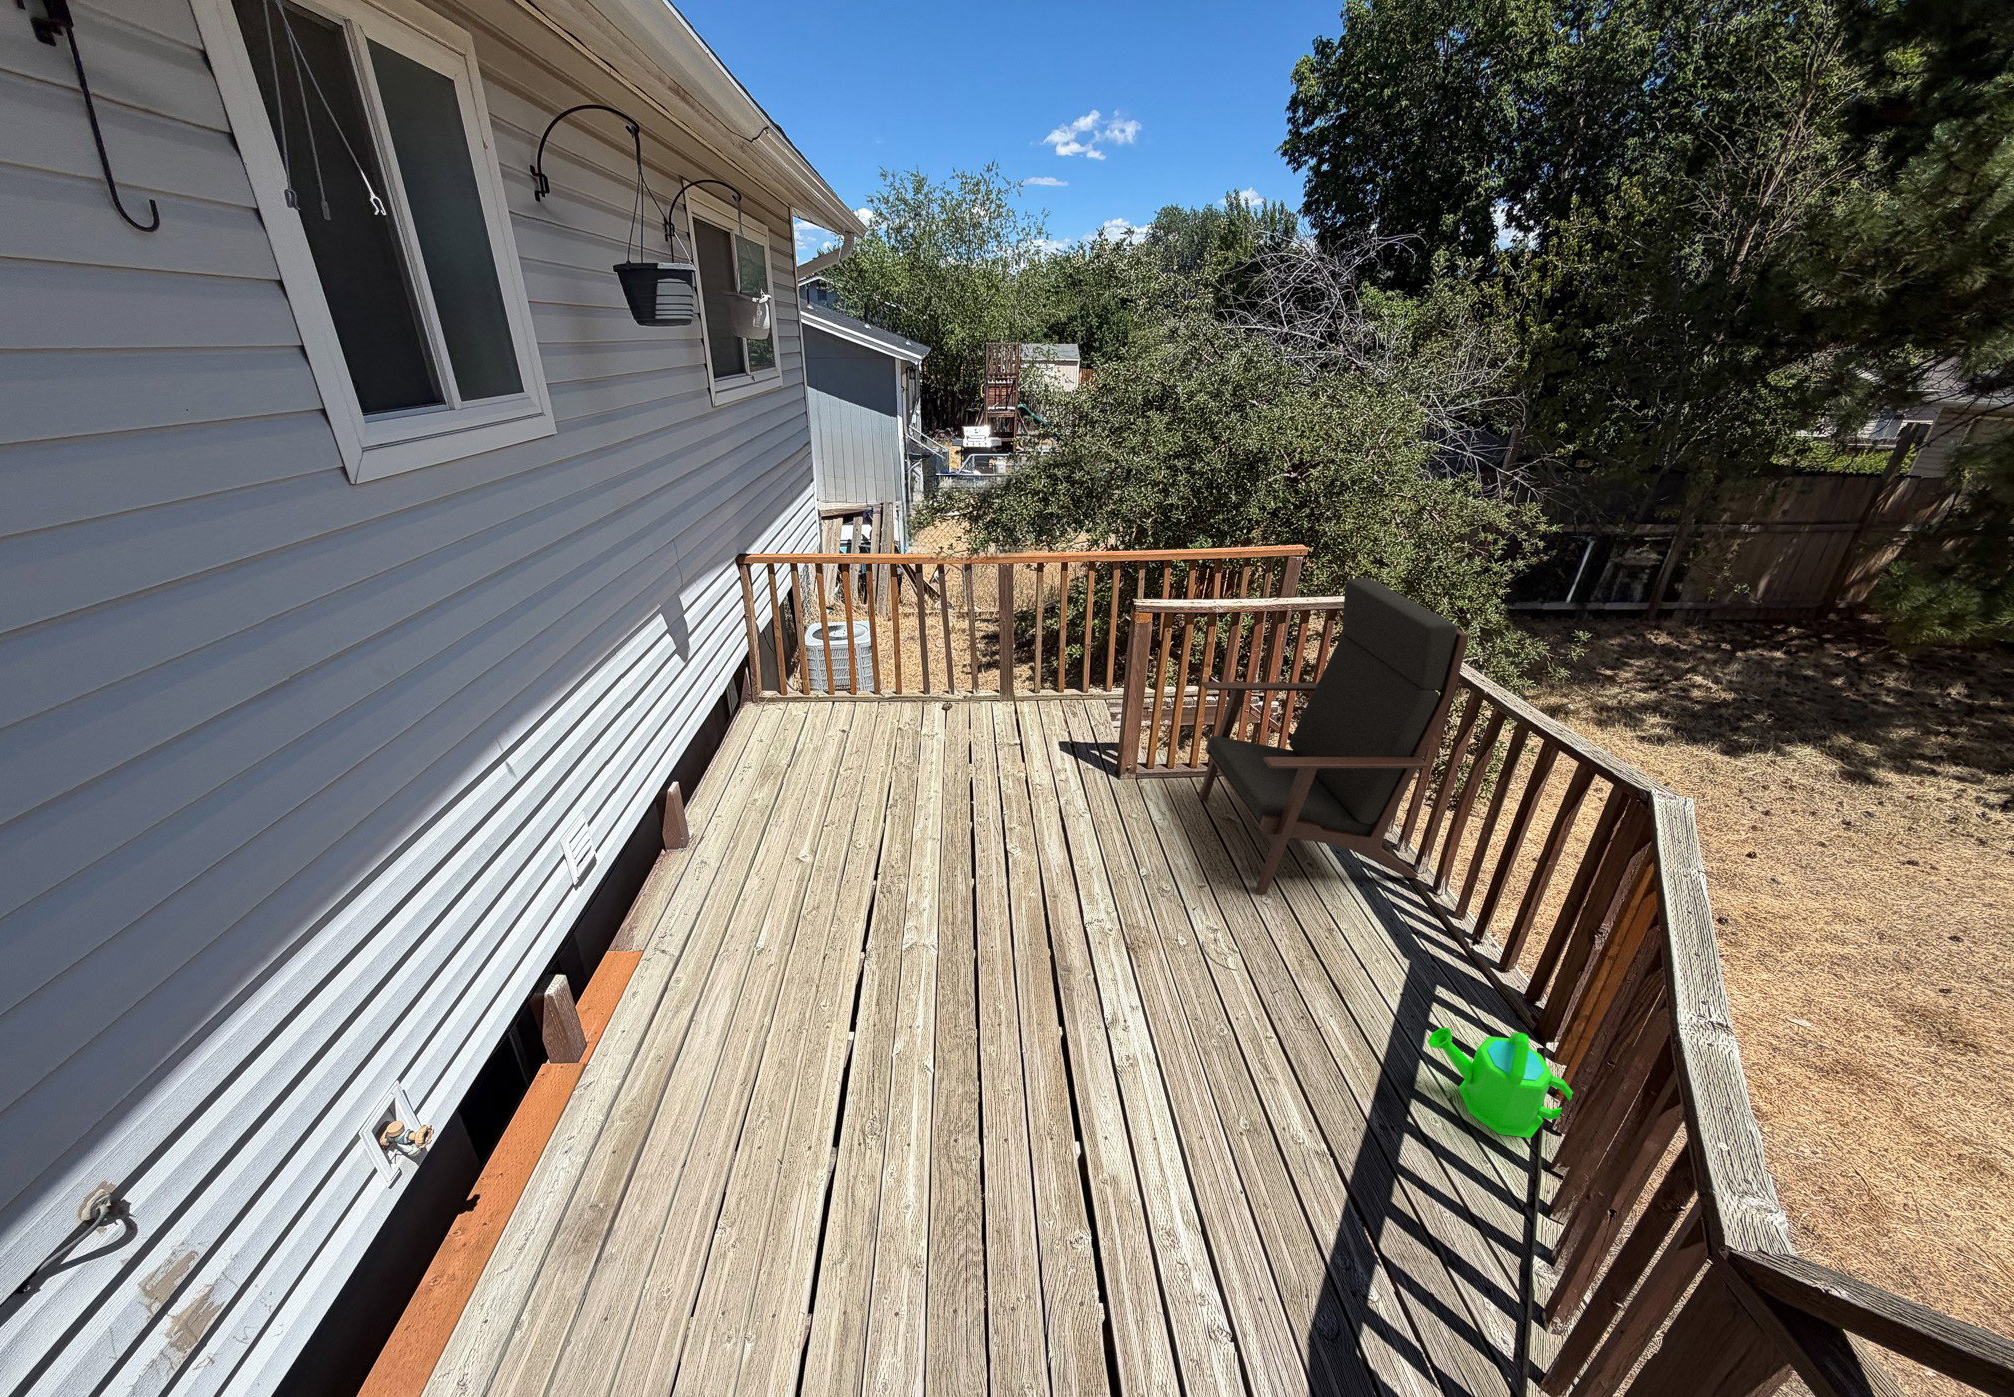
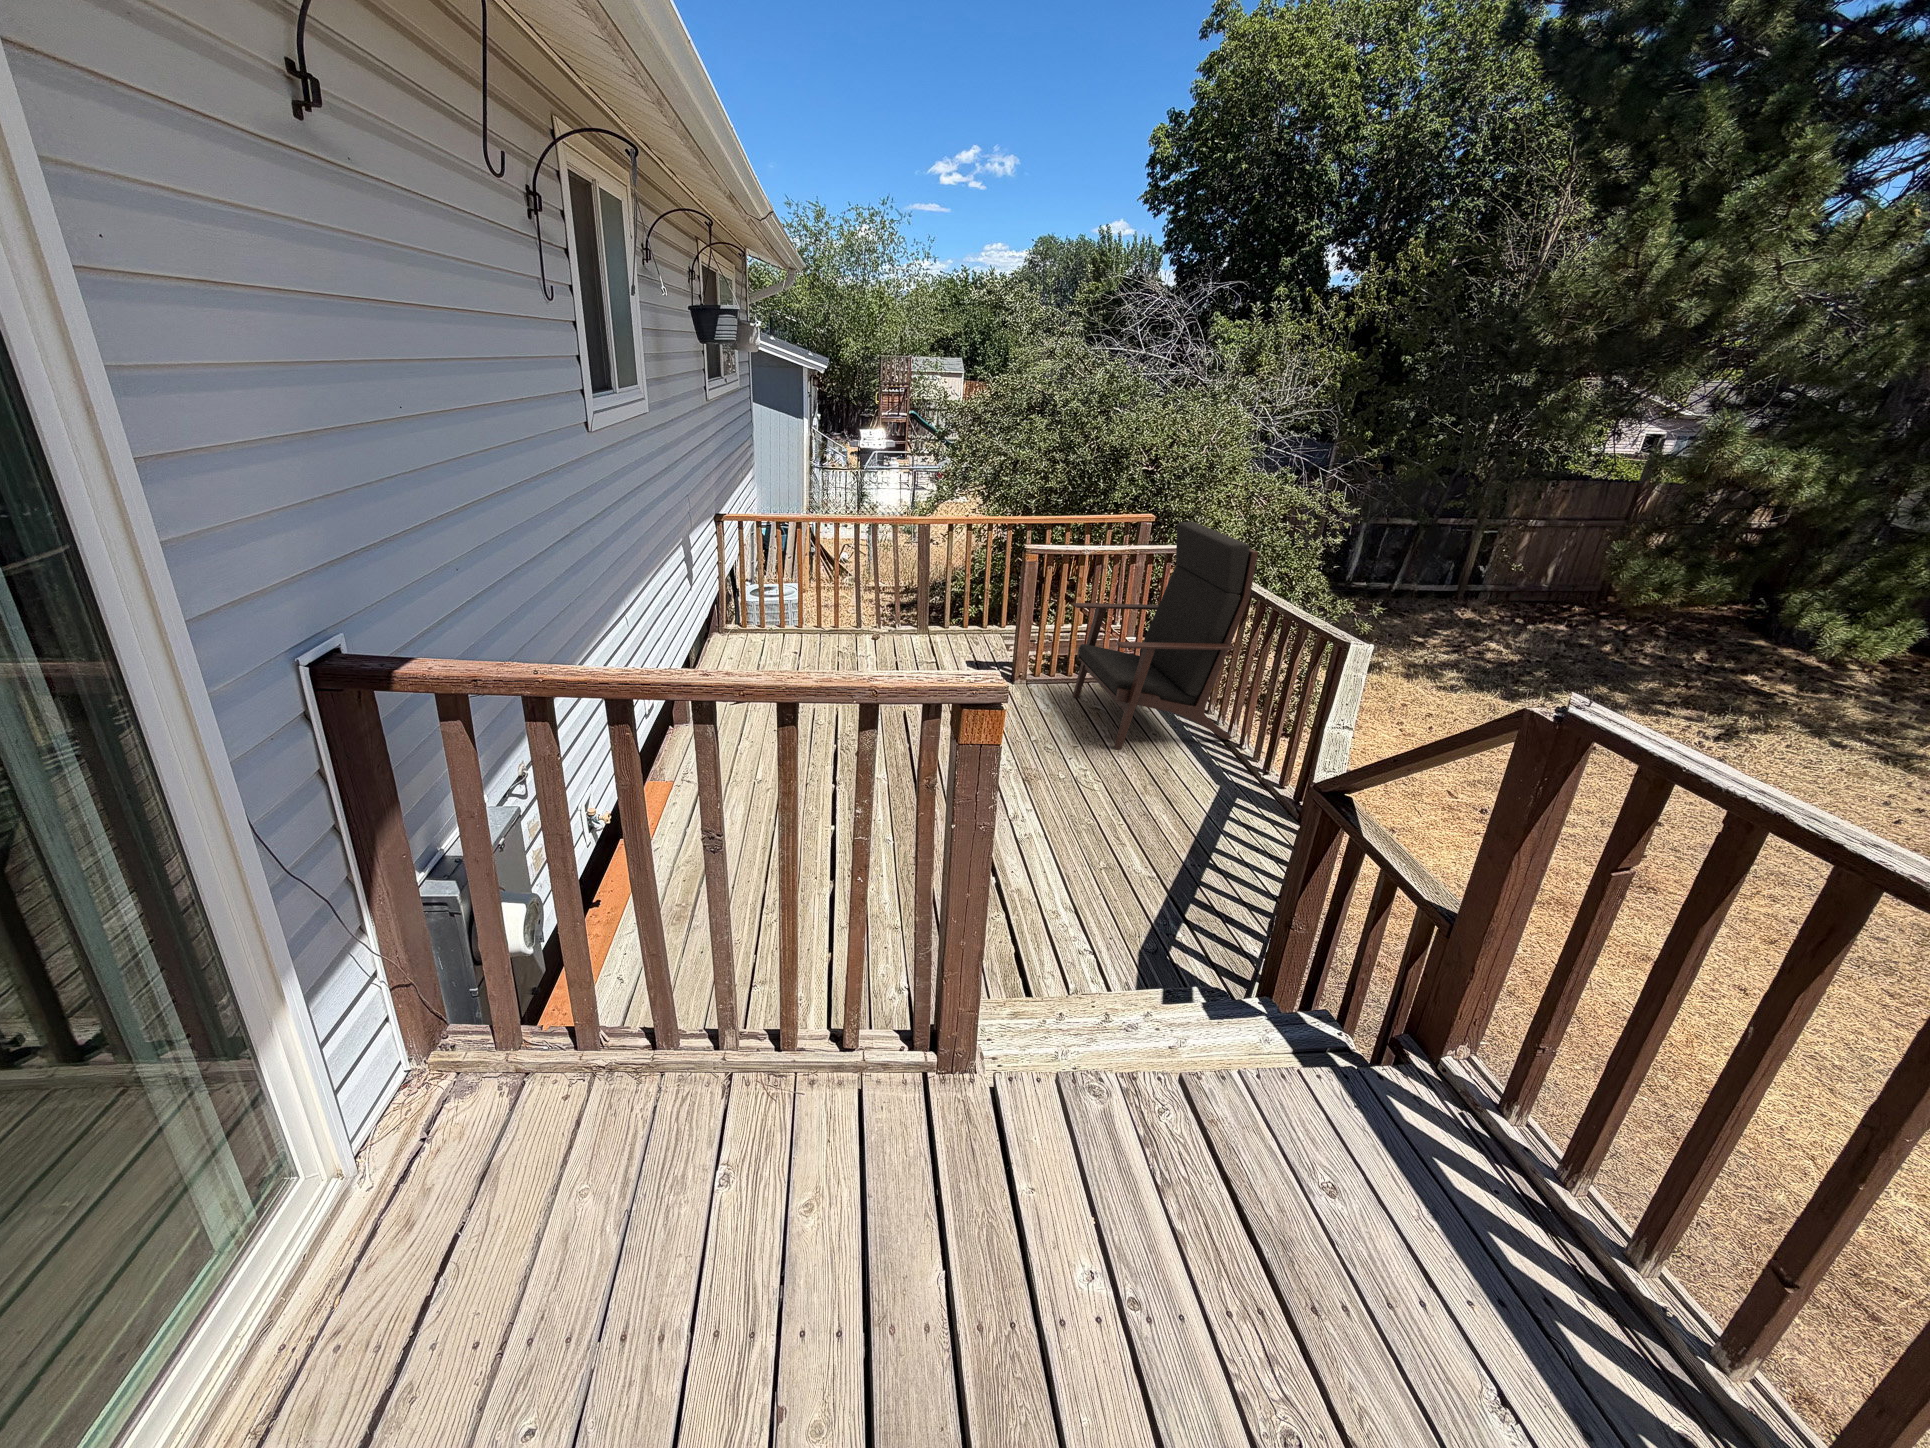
watering can: present [1428,1028,1573,1138] -> none [1225,795,1321,865]

